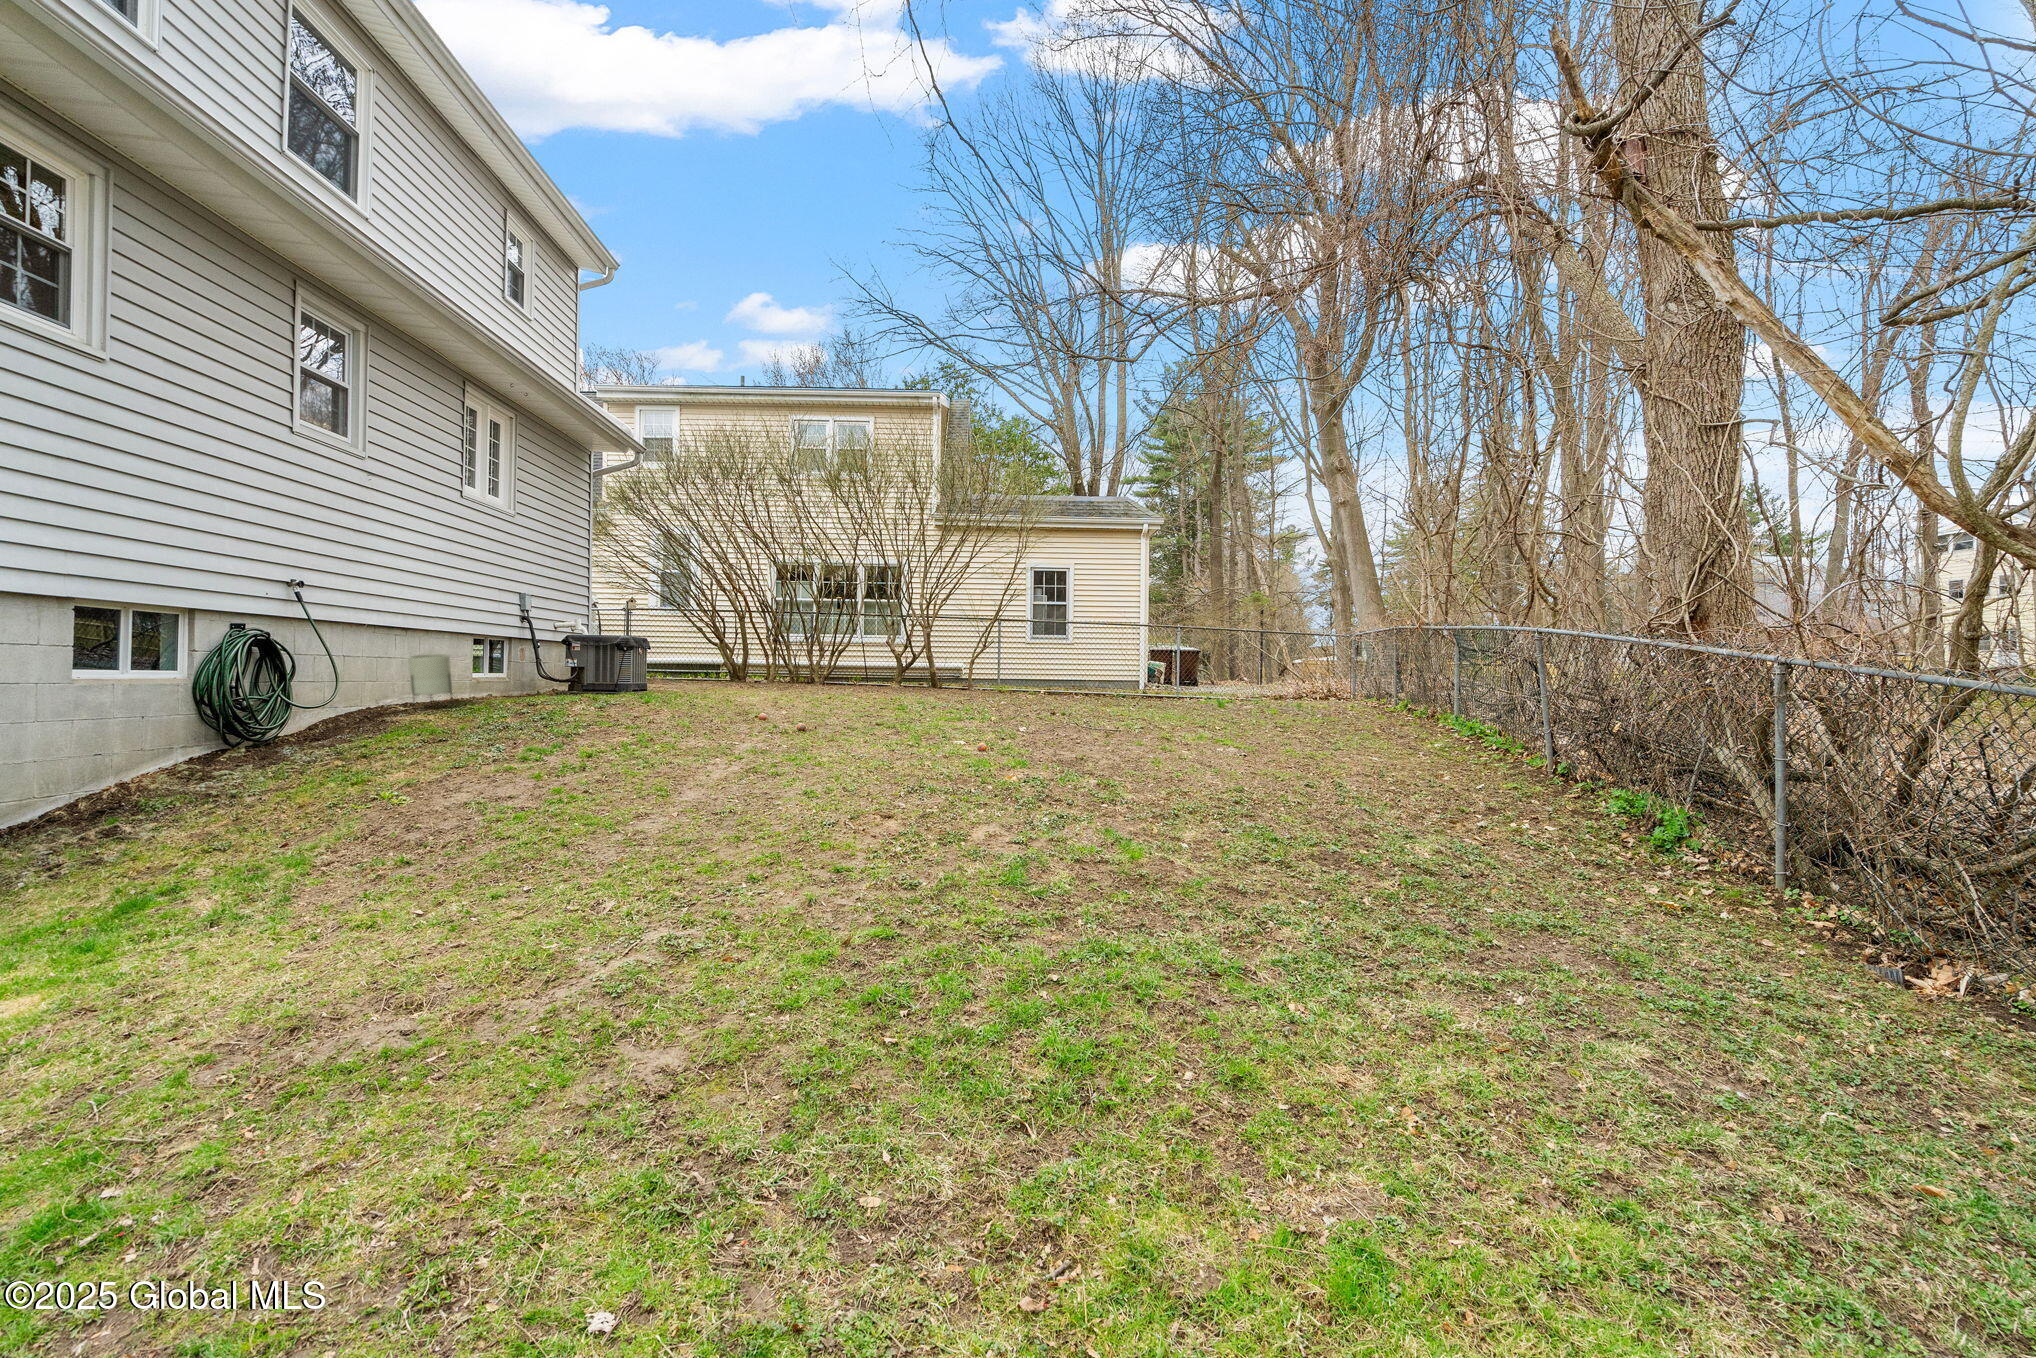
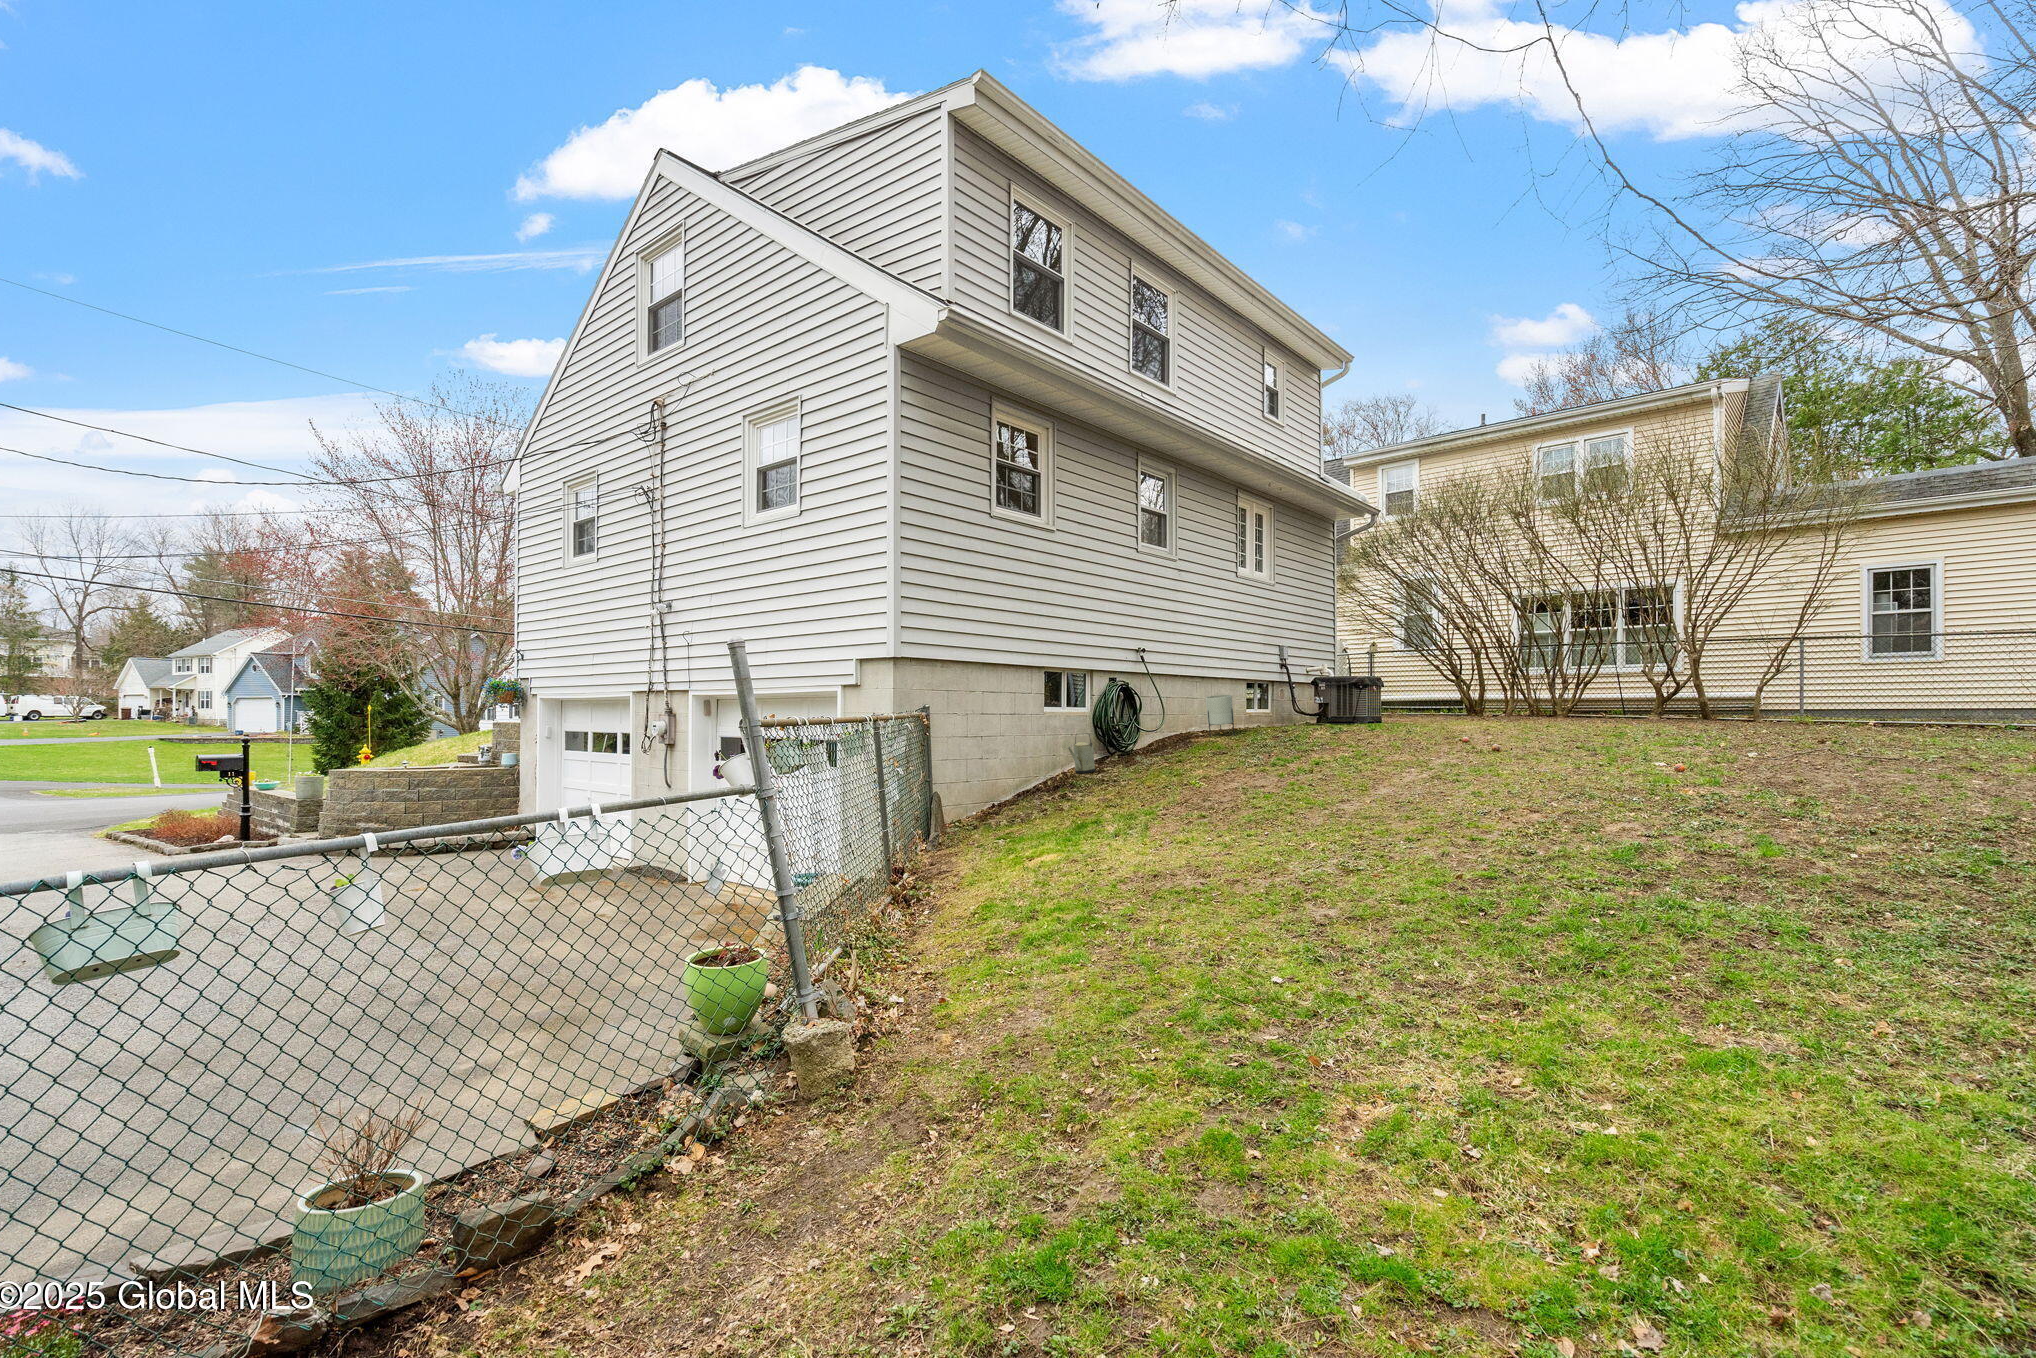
watering can: none [118,715,195,781] -> present [1062,734,1095,773]

